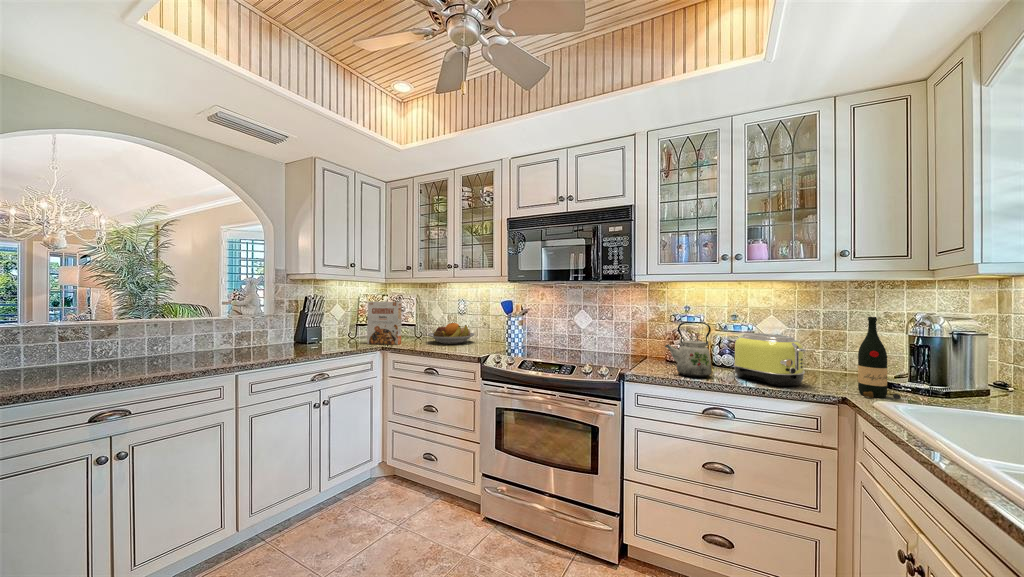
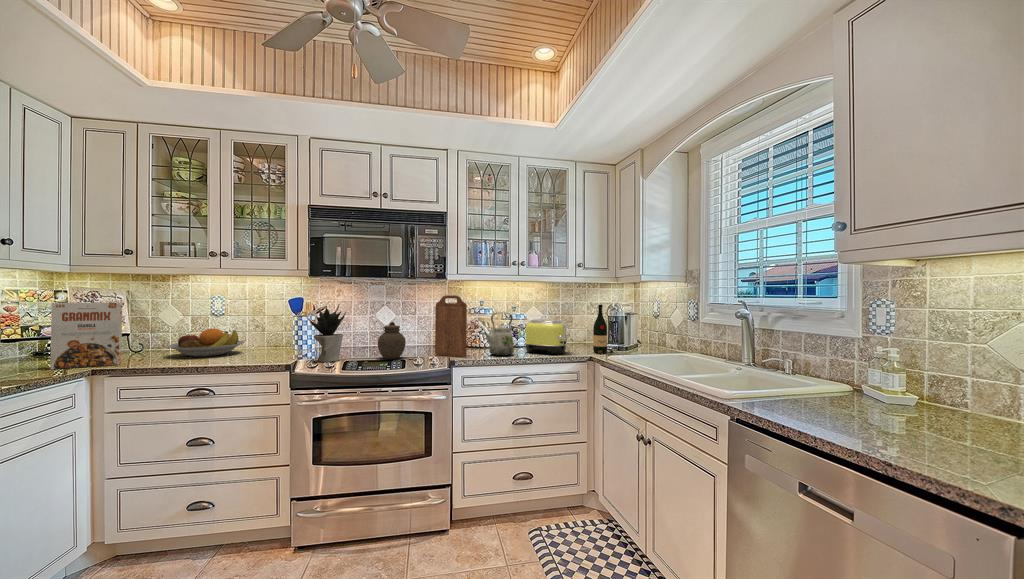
cutting board: none [615,299,645,372] -> present [435,295,467,357]
potted plant: none [494,306,528,359] -> present [306,304,346,362]
jar: none [553,326,580,364] -> present [378,322,406,359]

